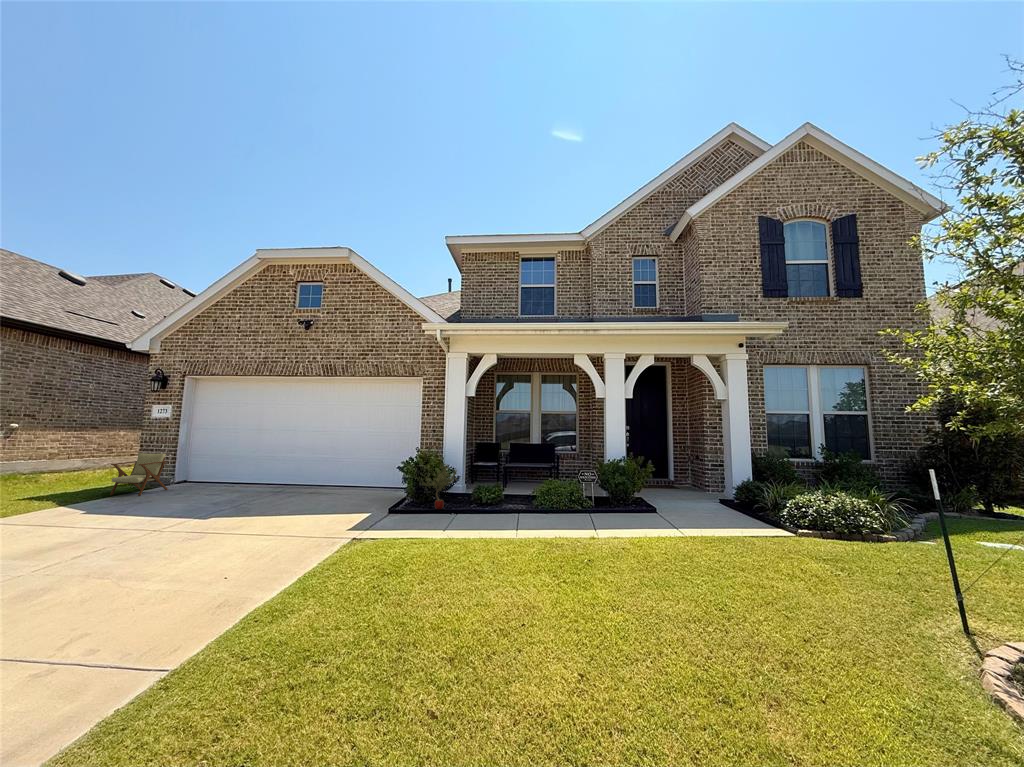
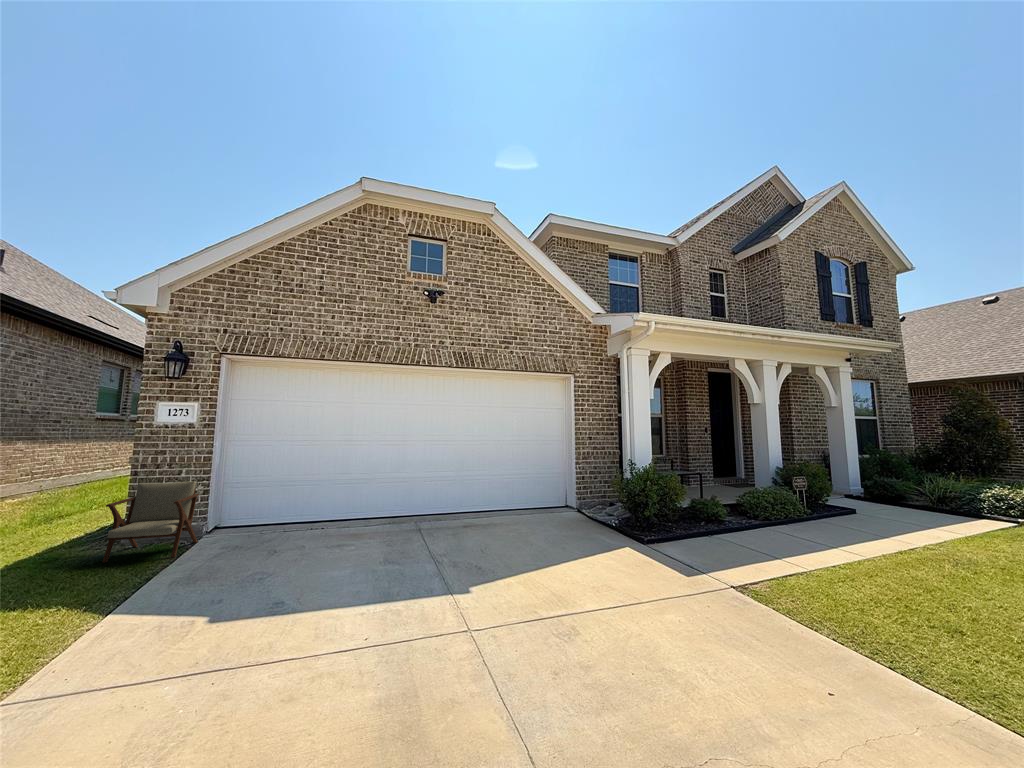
potted tree: present [422,466,457,509] -> none [661,475,698,529]

